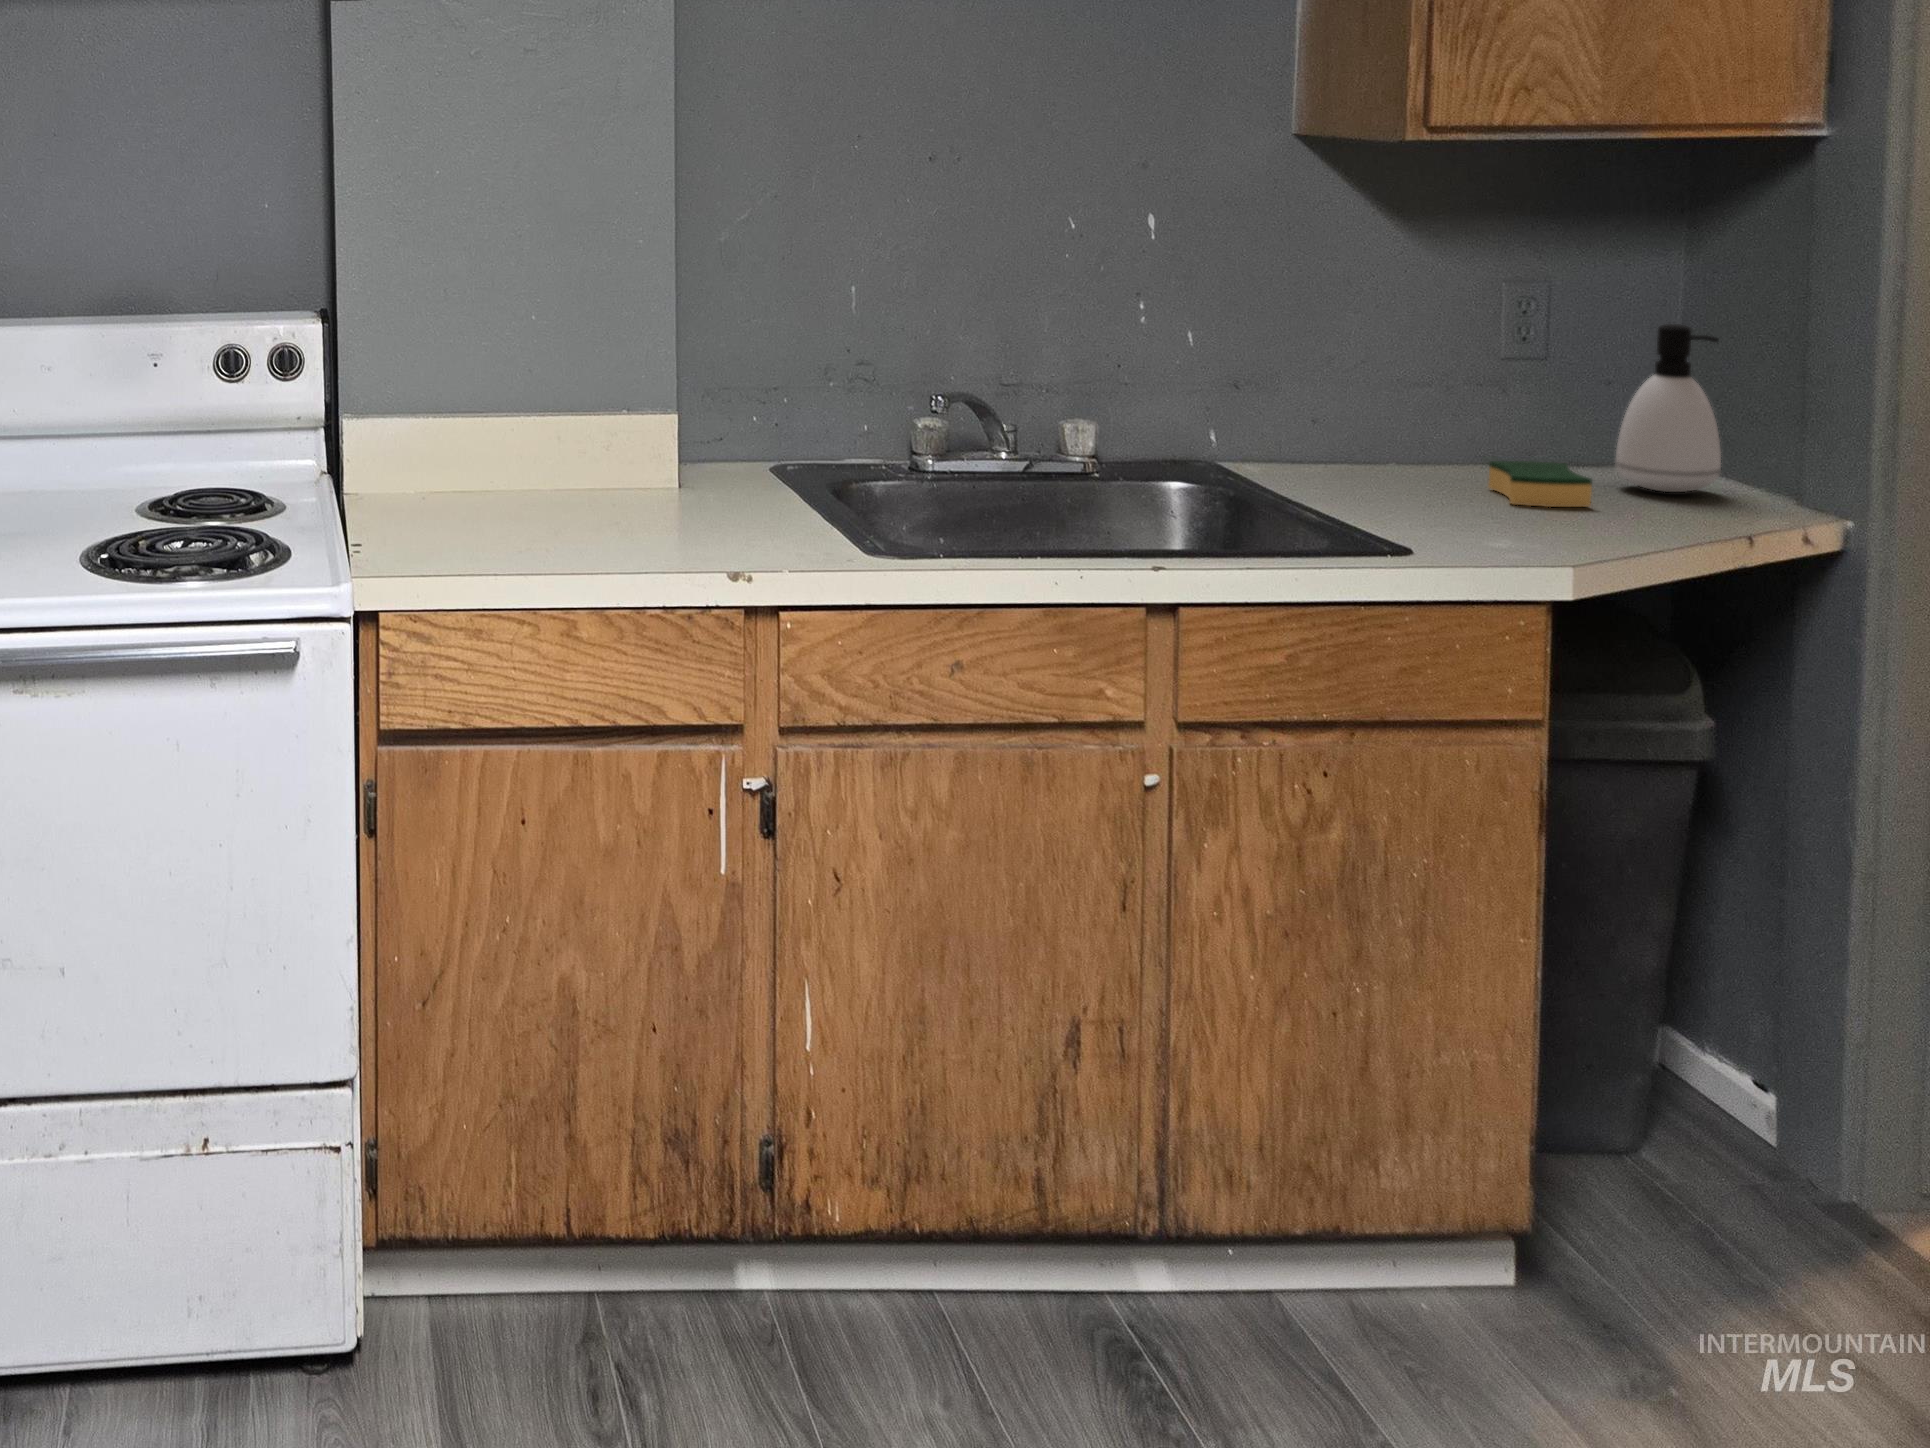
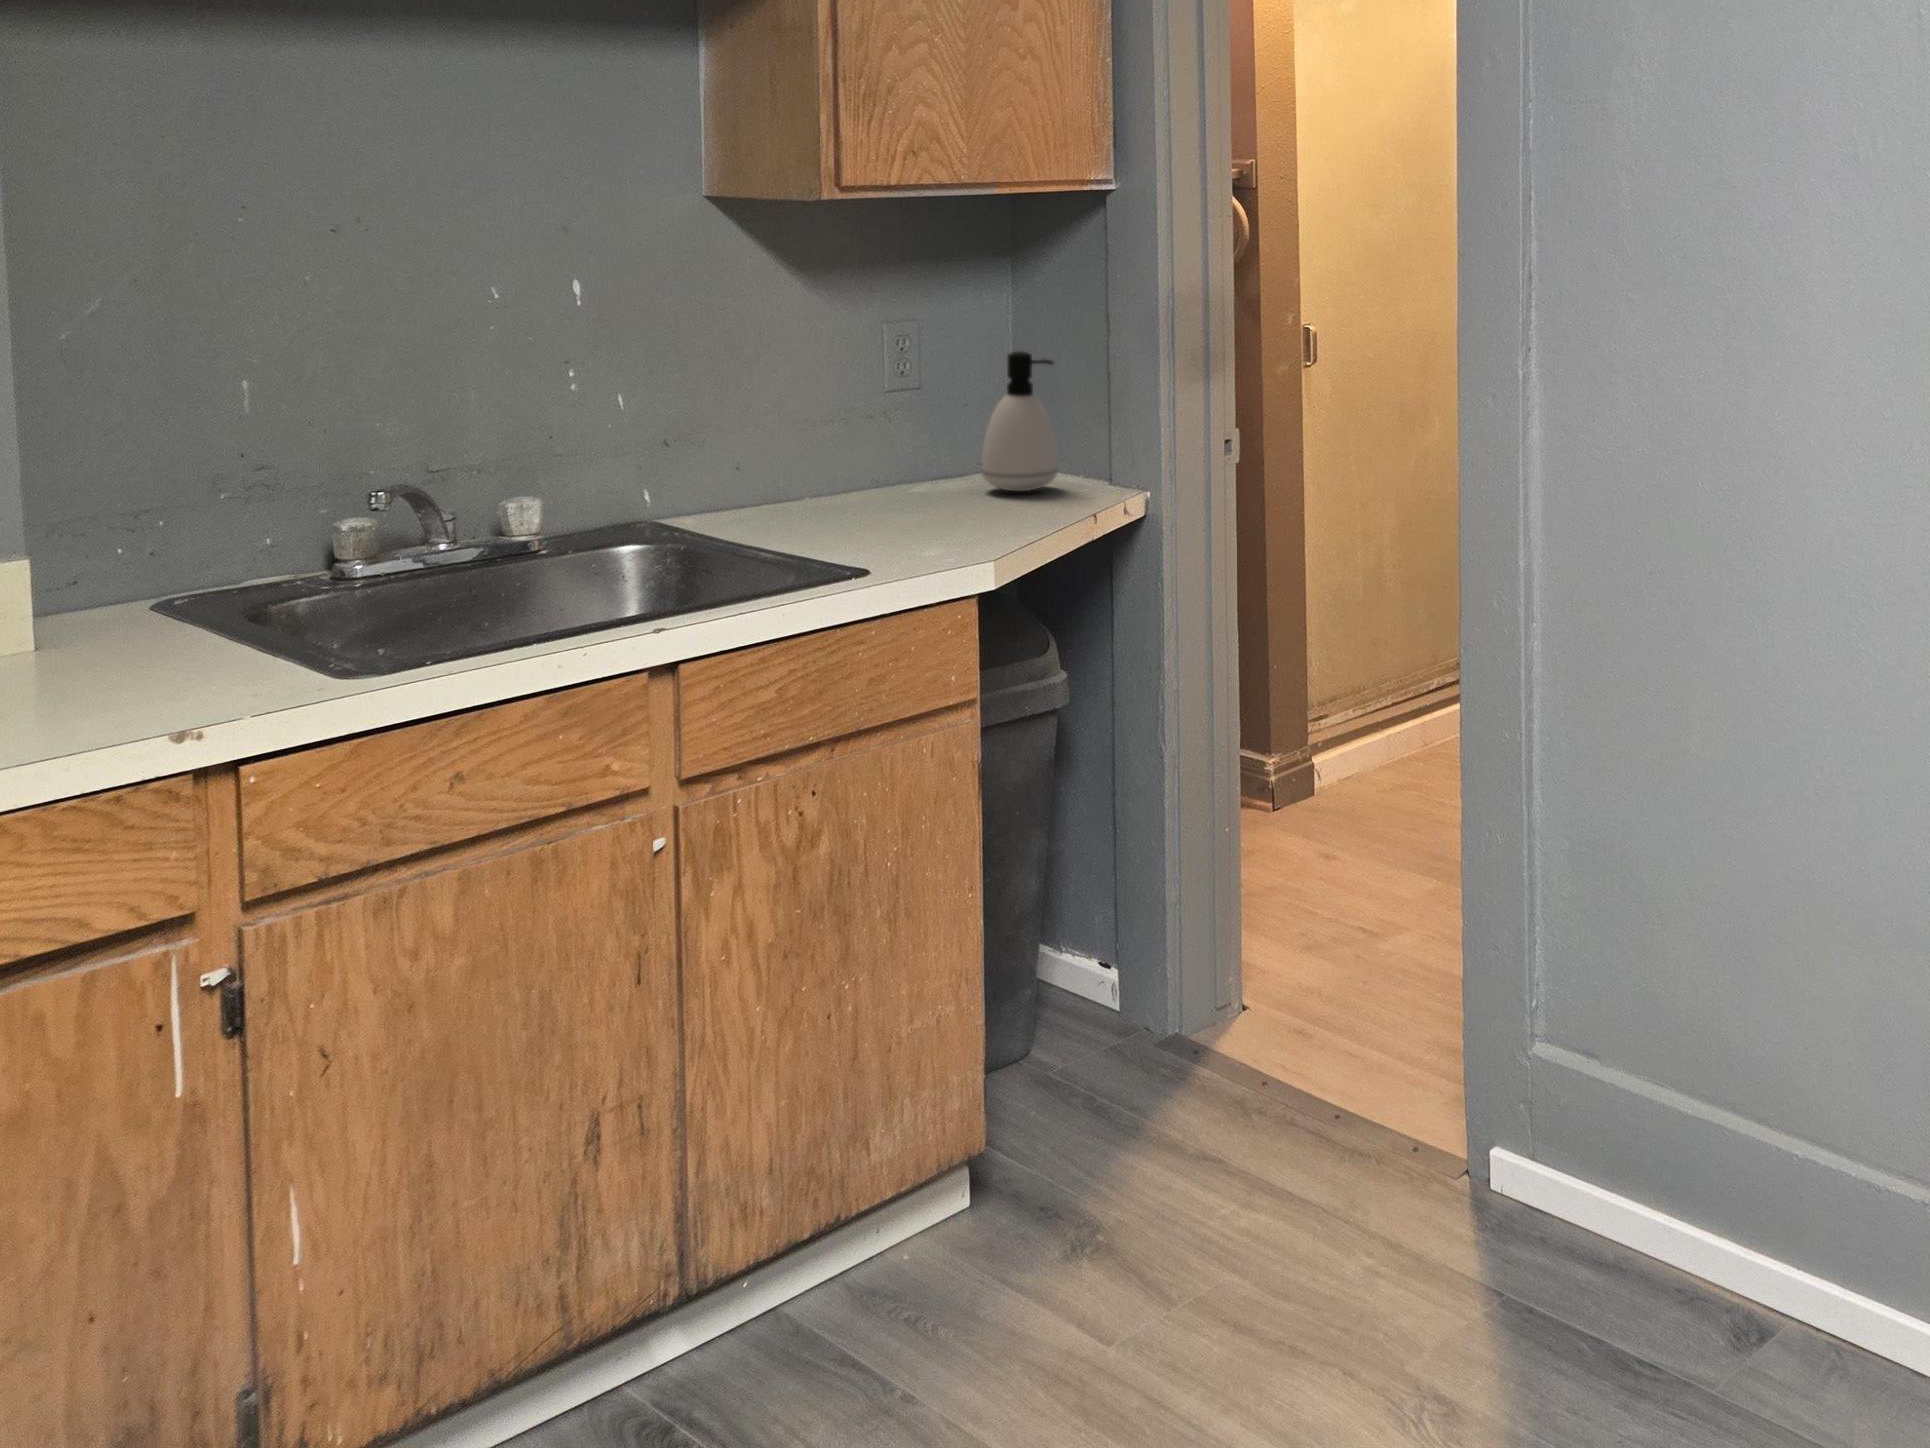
sponge: present [1488,461,1592,507] -> none [891,478,977,520]

